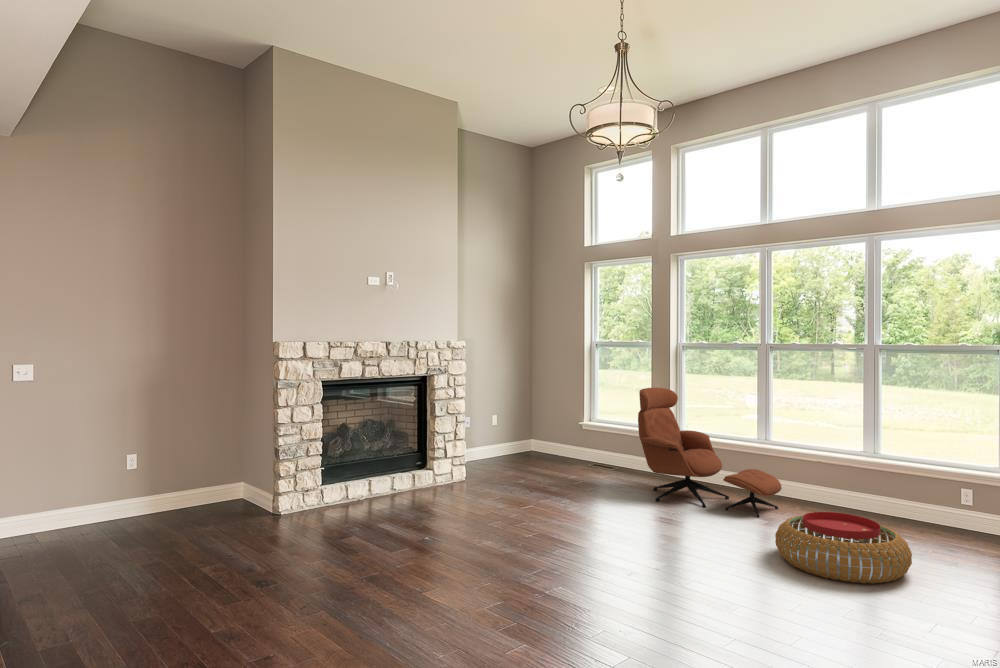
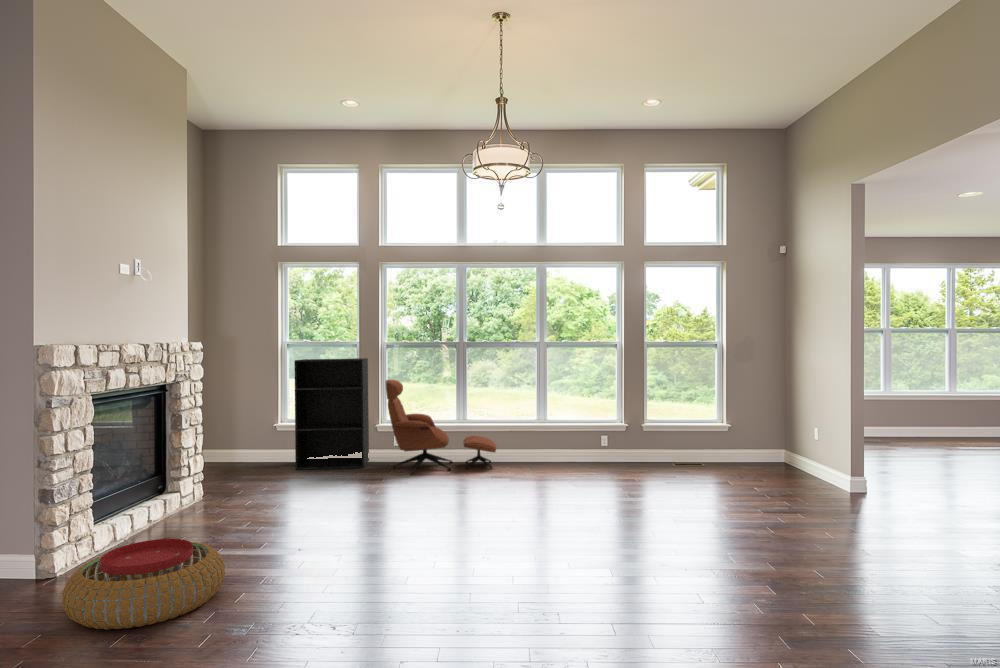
bookshelf: none [570,360,651,483] -> present [294,358,369,470]
pouf: present [775,512,912,583] -> present [62,539,225,630]

